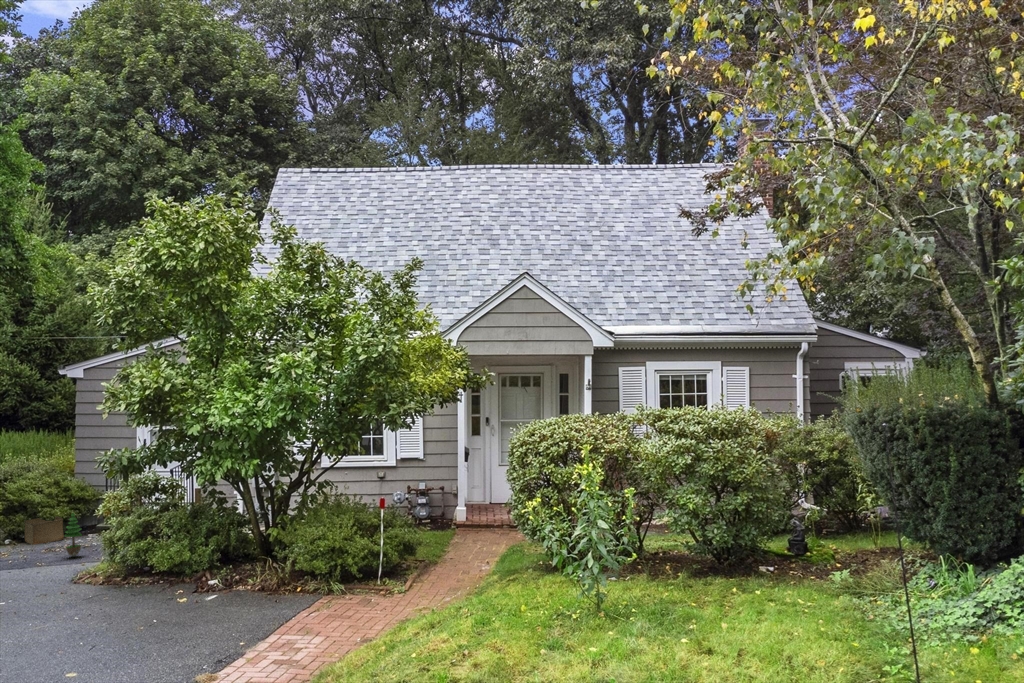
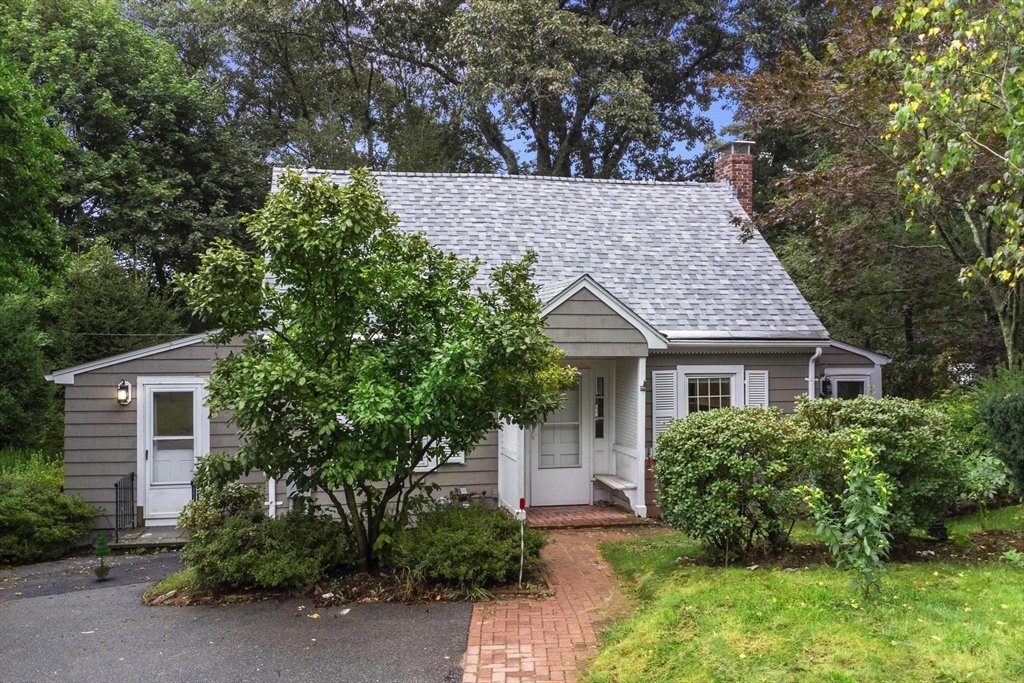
storage bin: present [24,516,64,545] -> none [19,538,65,572]

